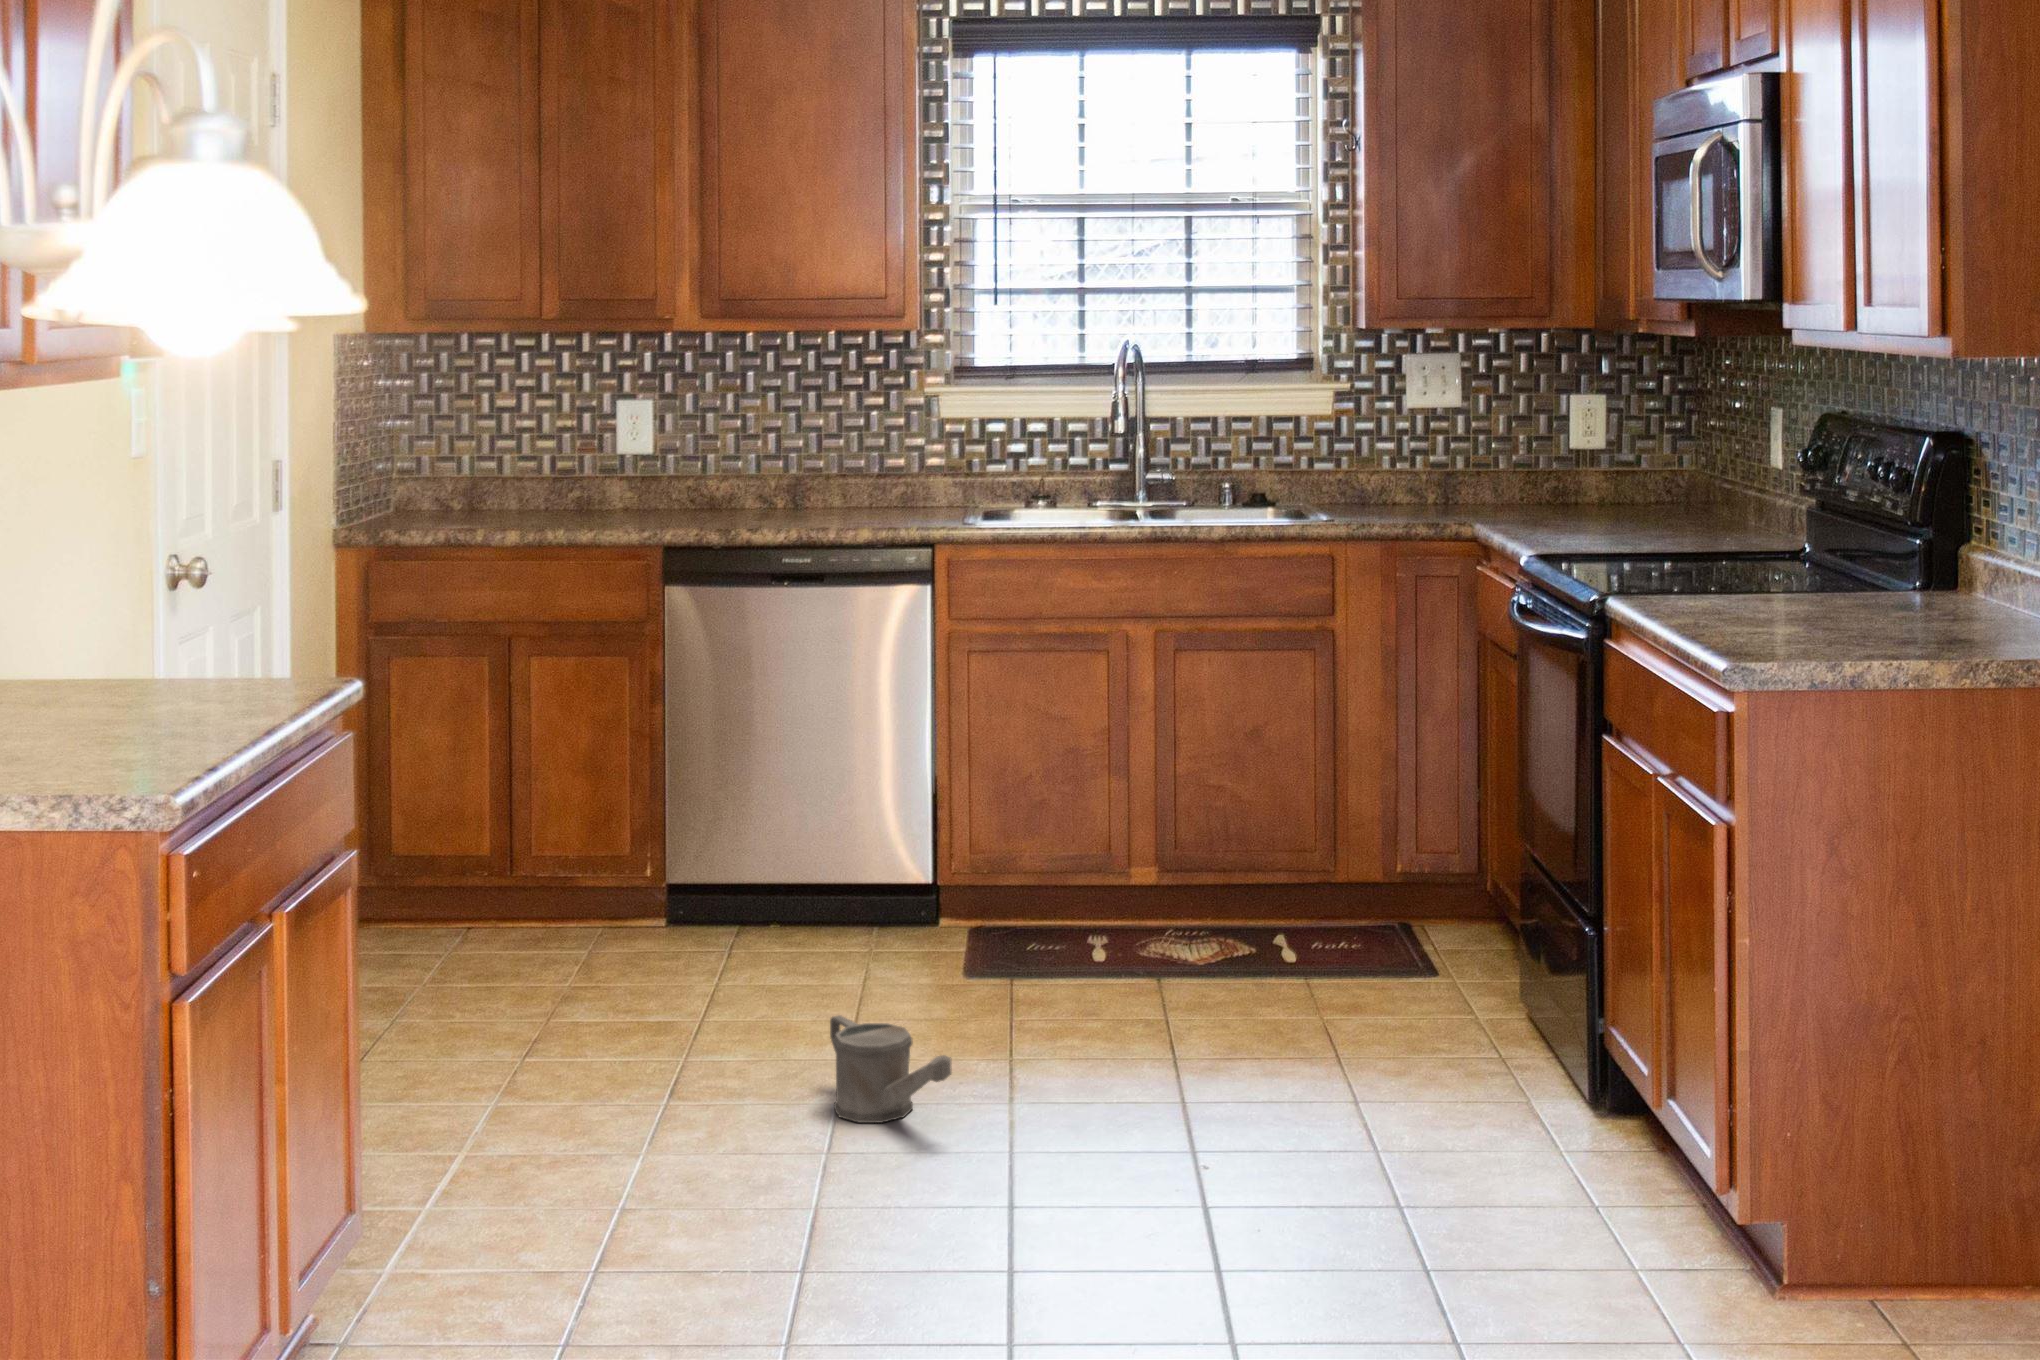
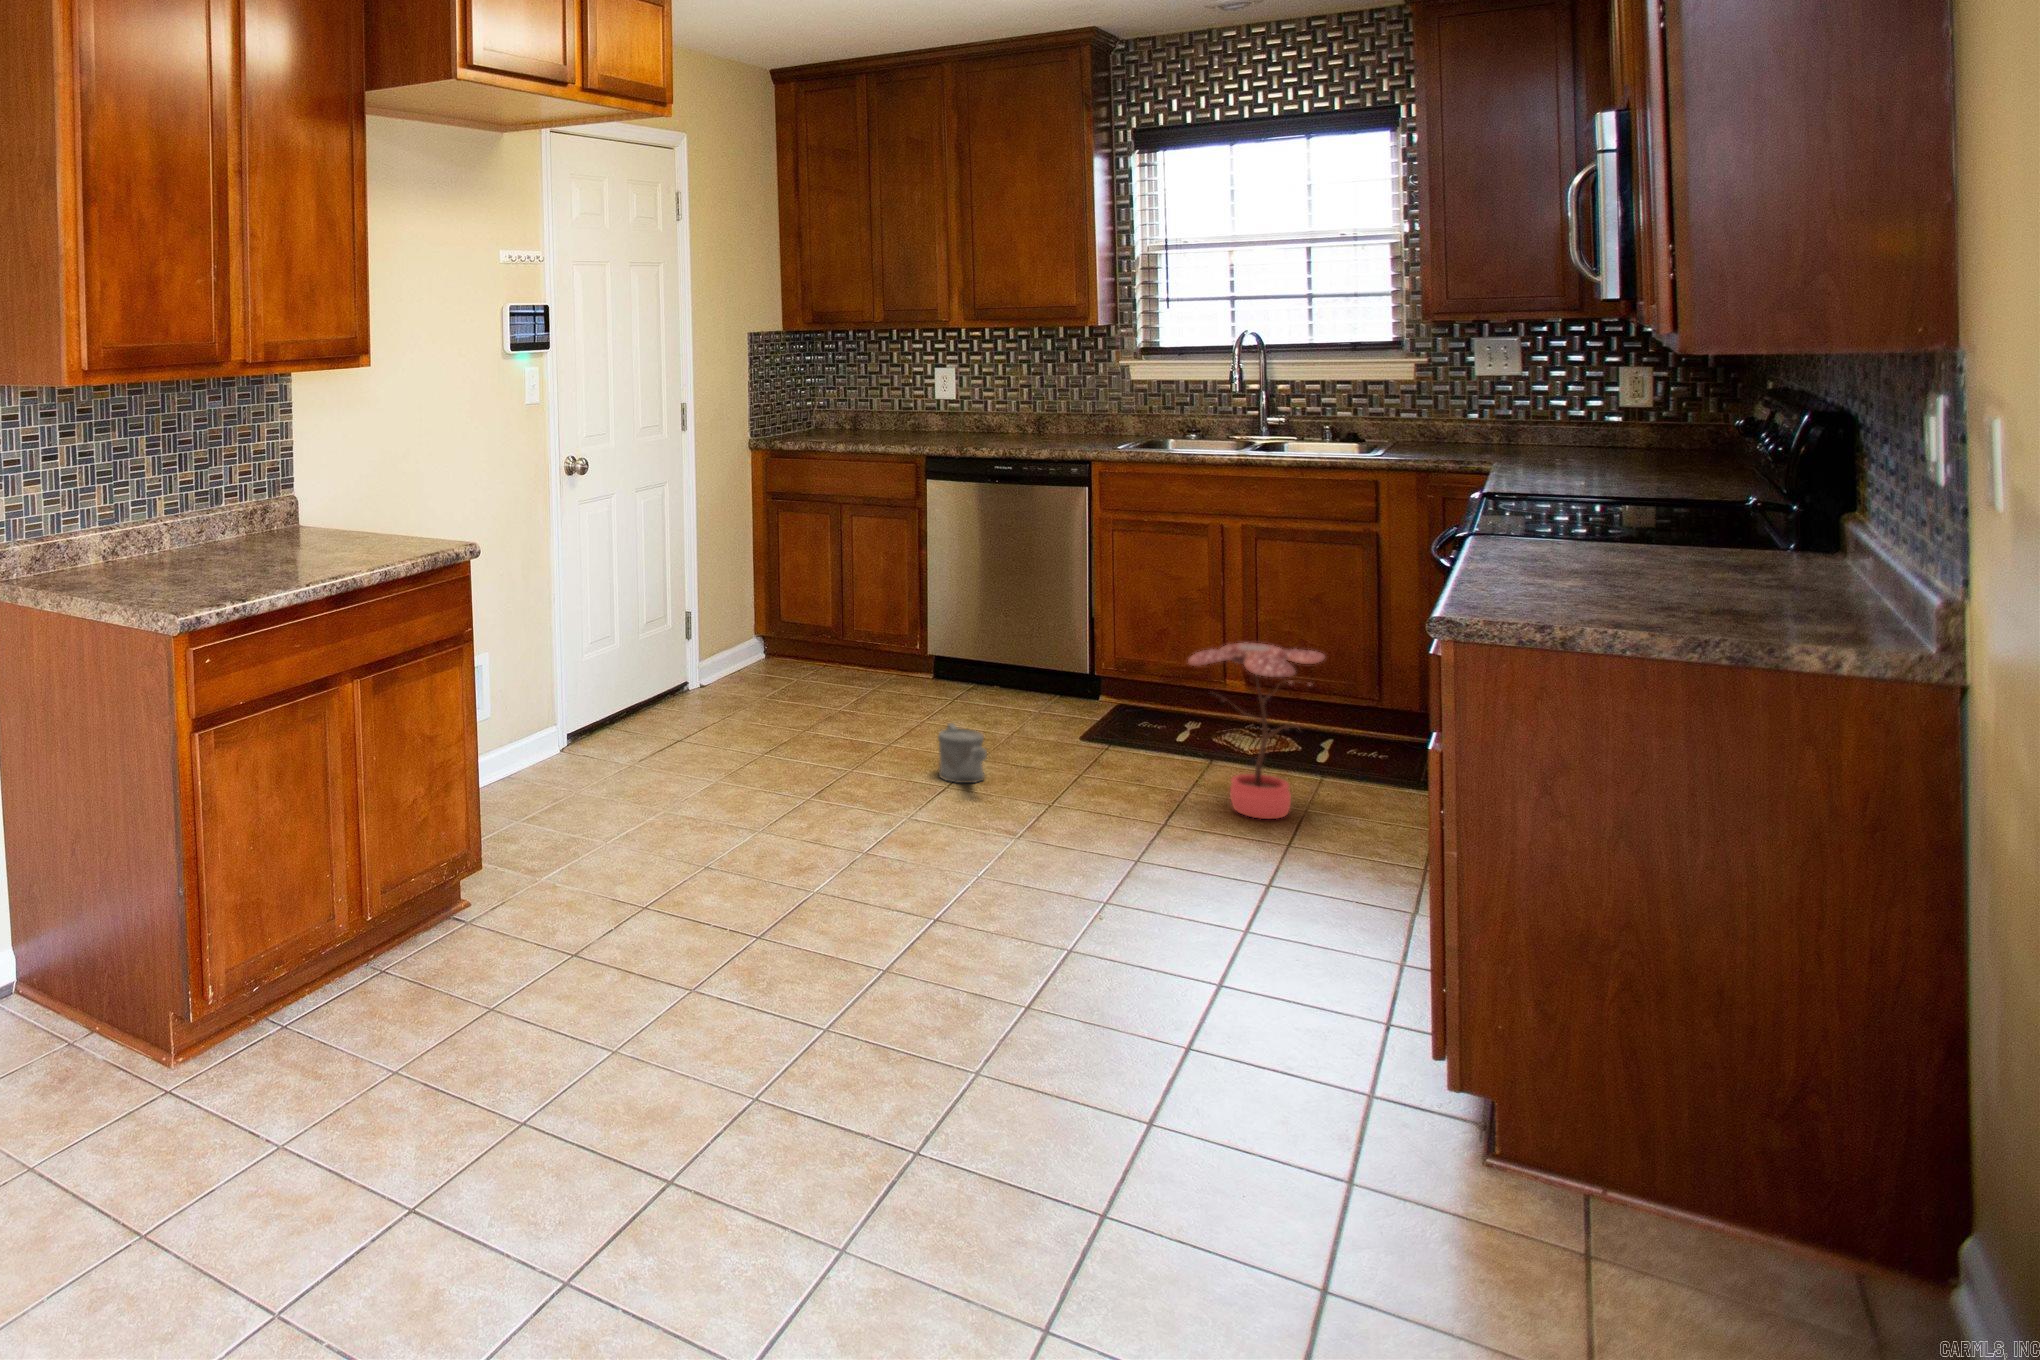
potted plant: none [1241,820,1411,1095] -> present [1188,643,1325,819]

